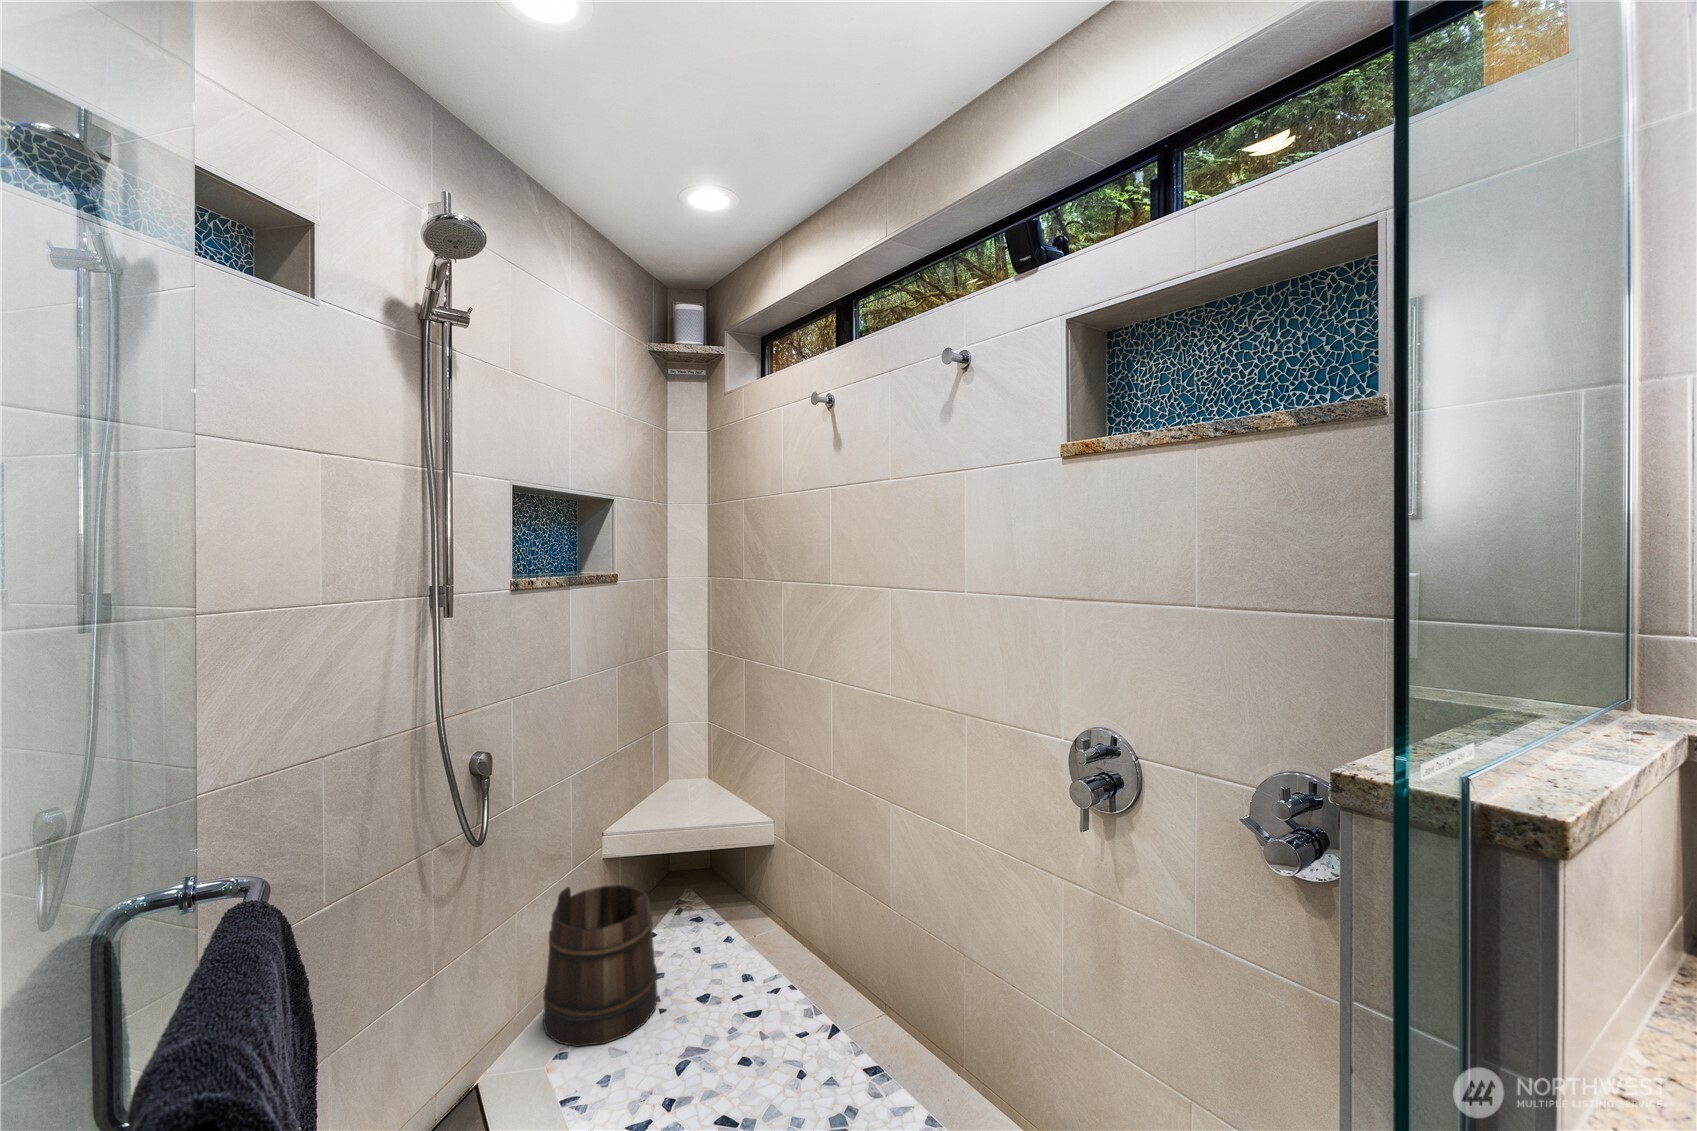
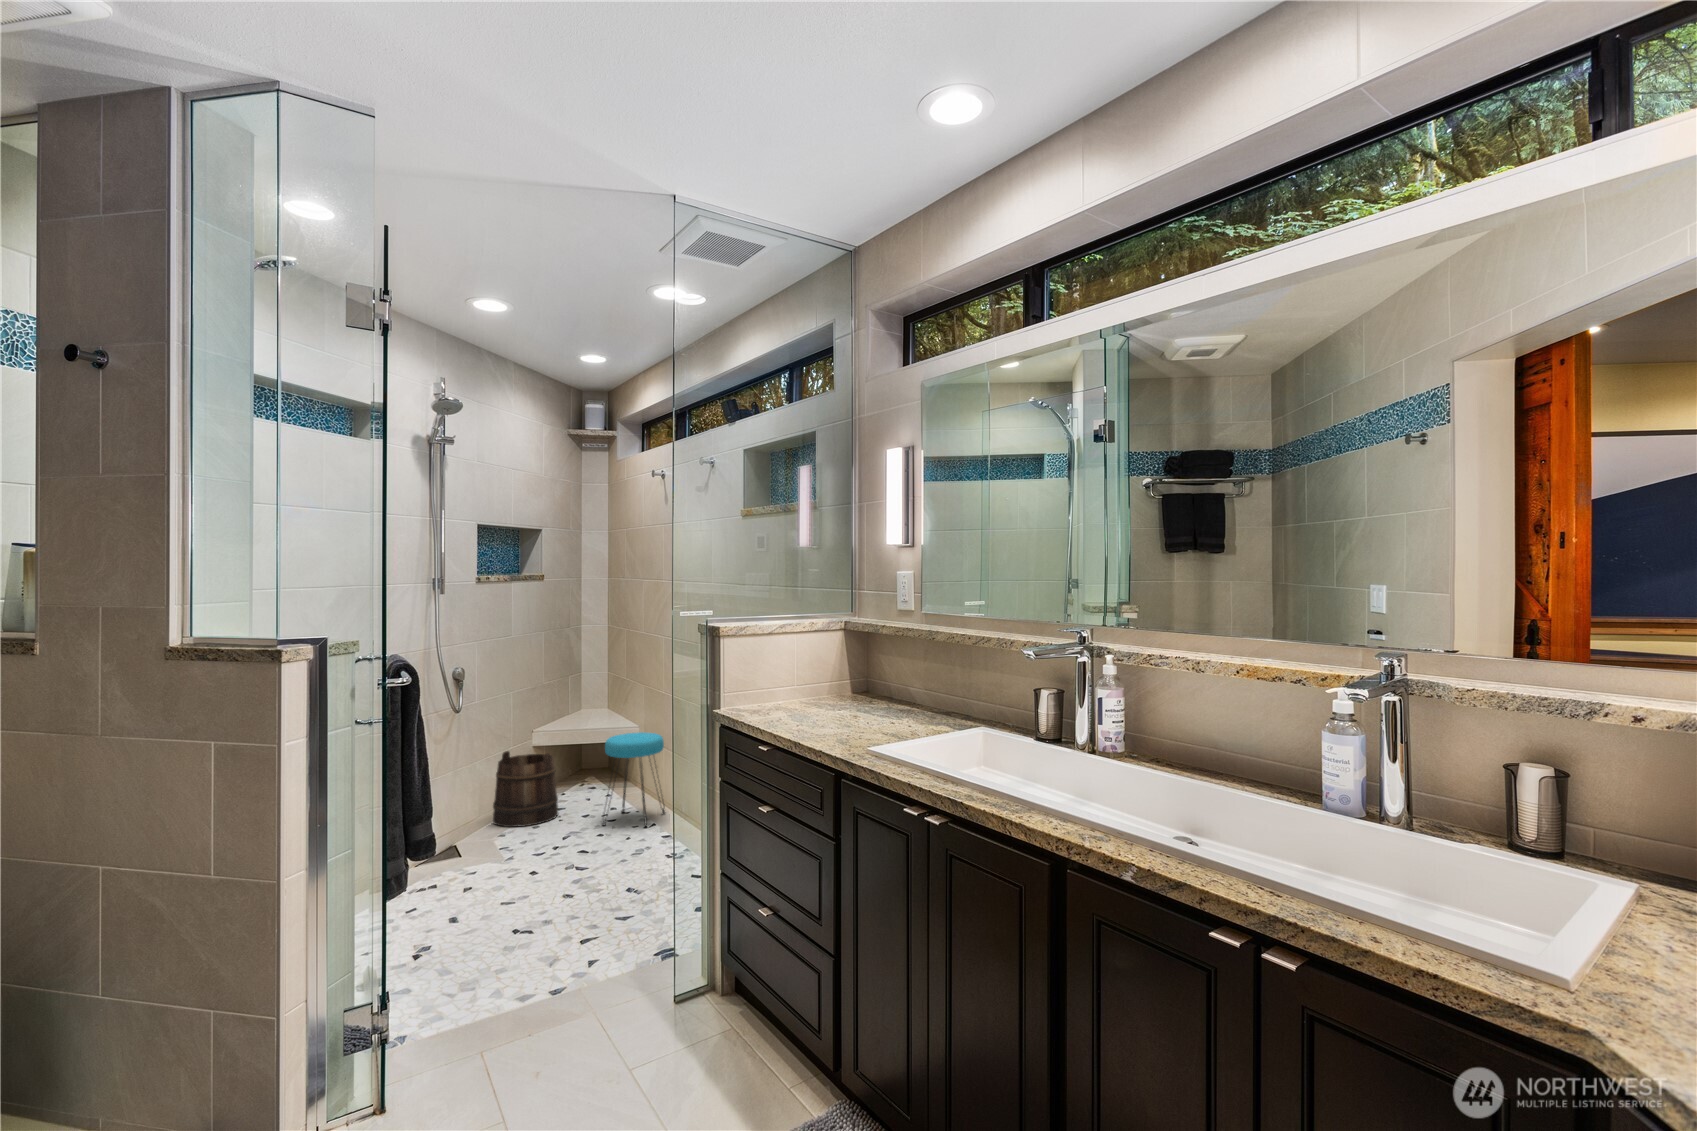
stool: none [748,850,851,1046] -> present [602,732,665,827]

